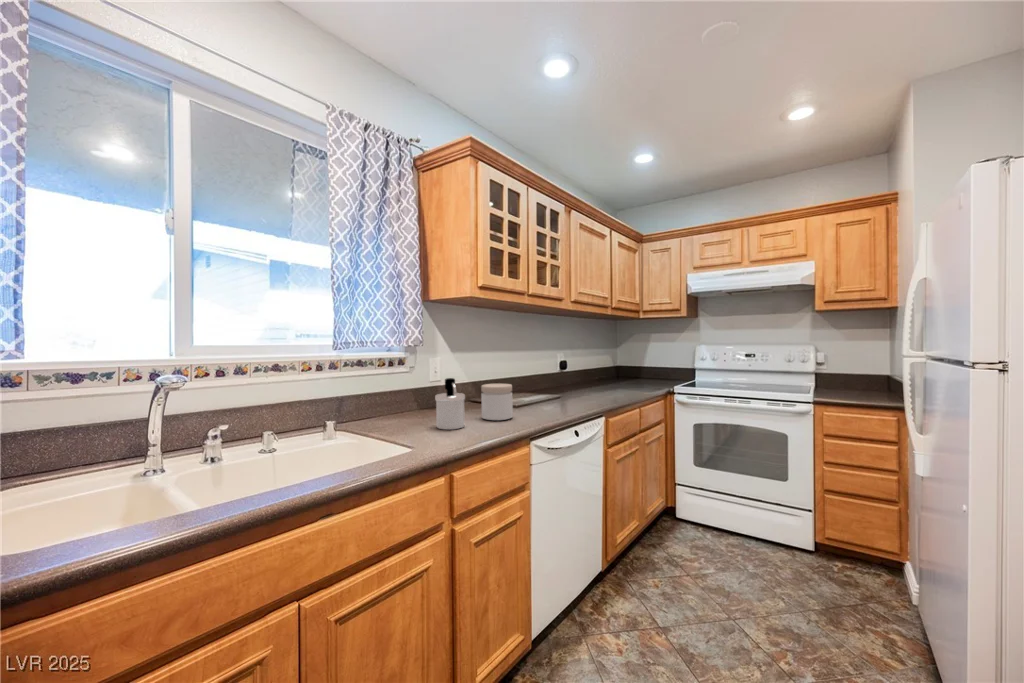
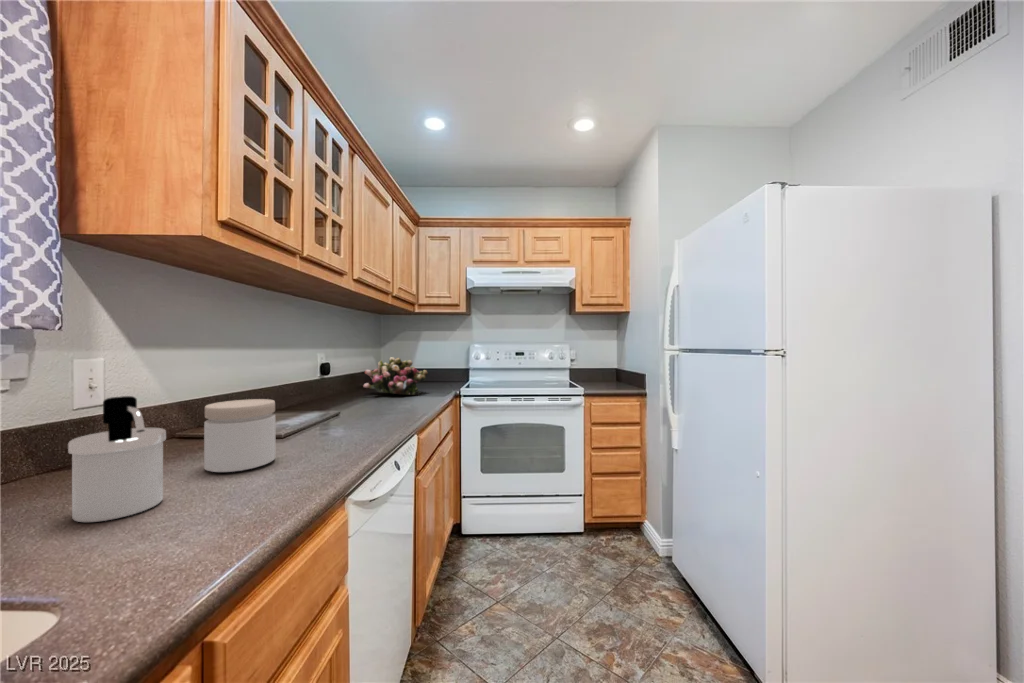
flower arrangement: none [586,358,639,390] -> present [363,357,428,395]

